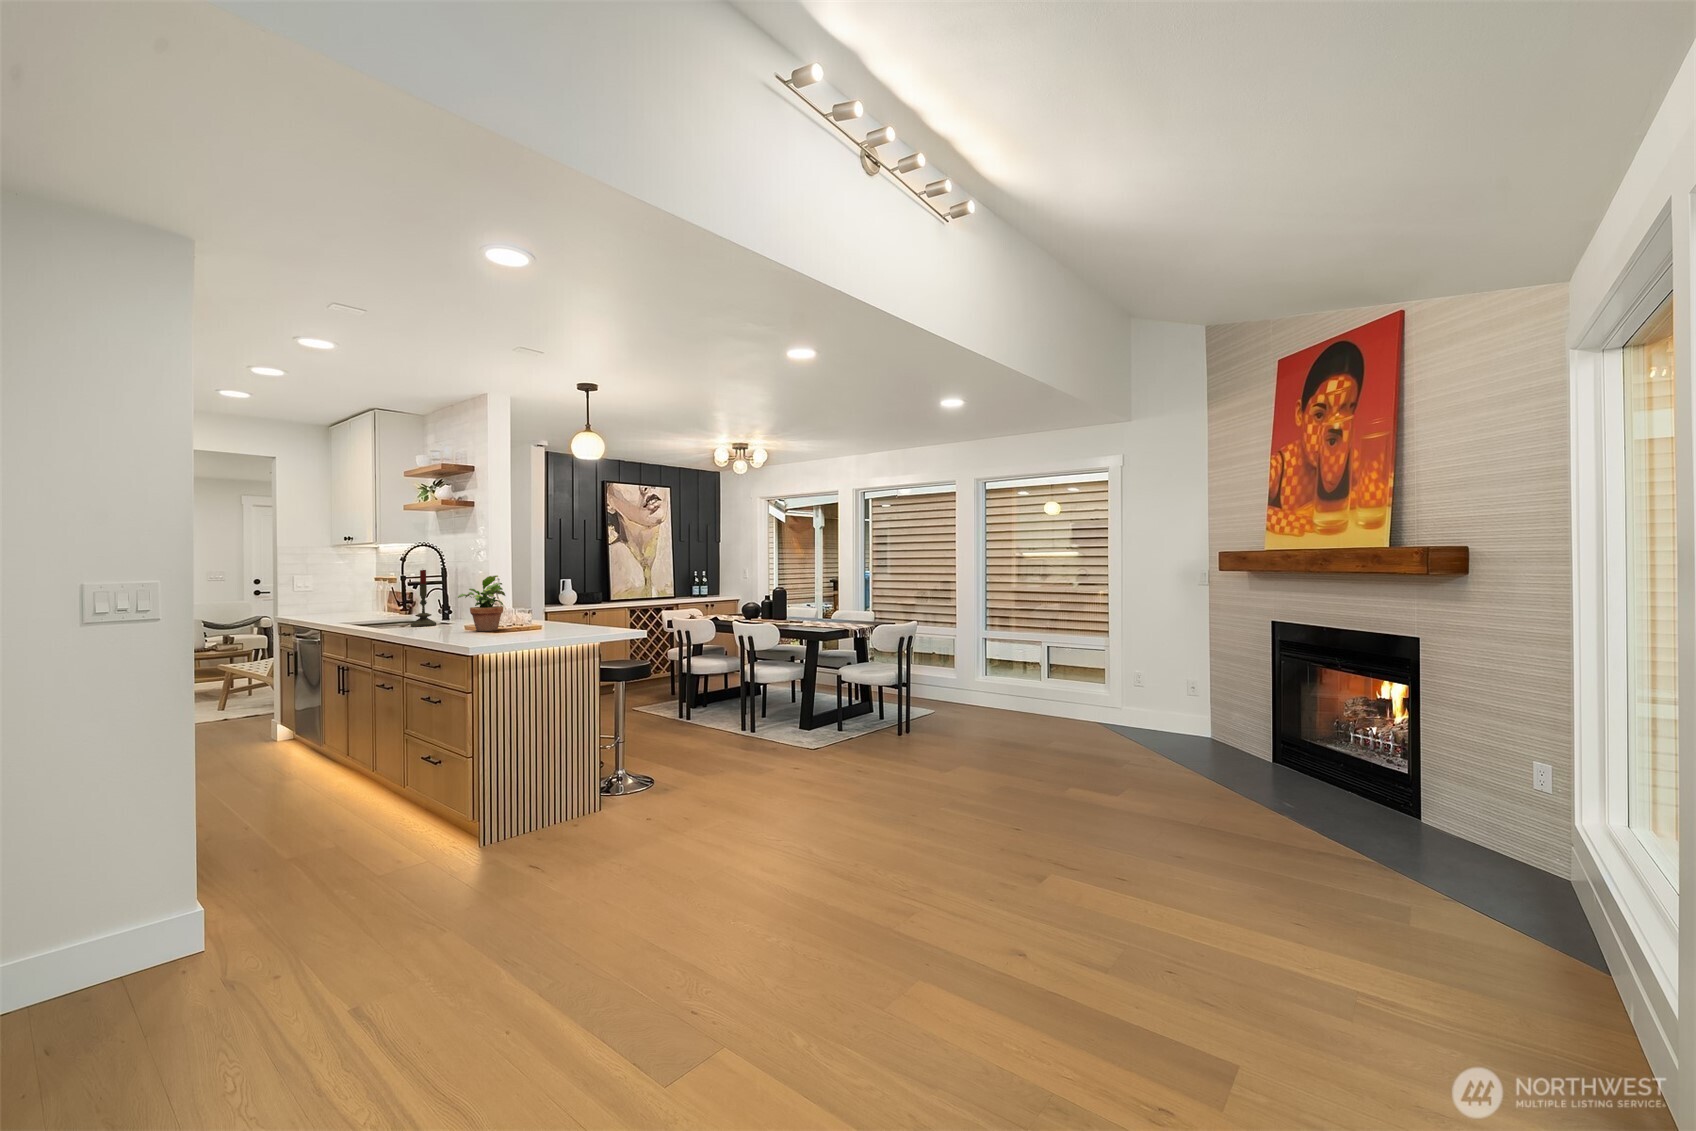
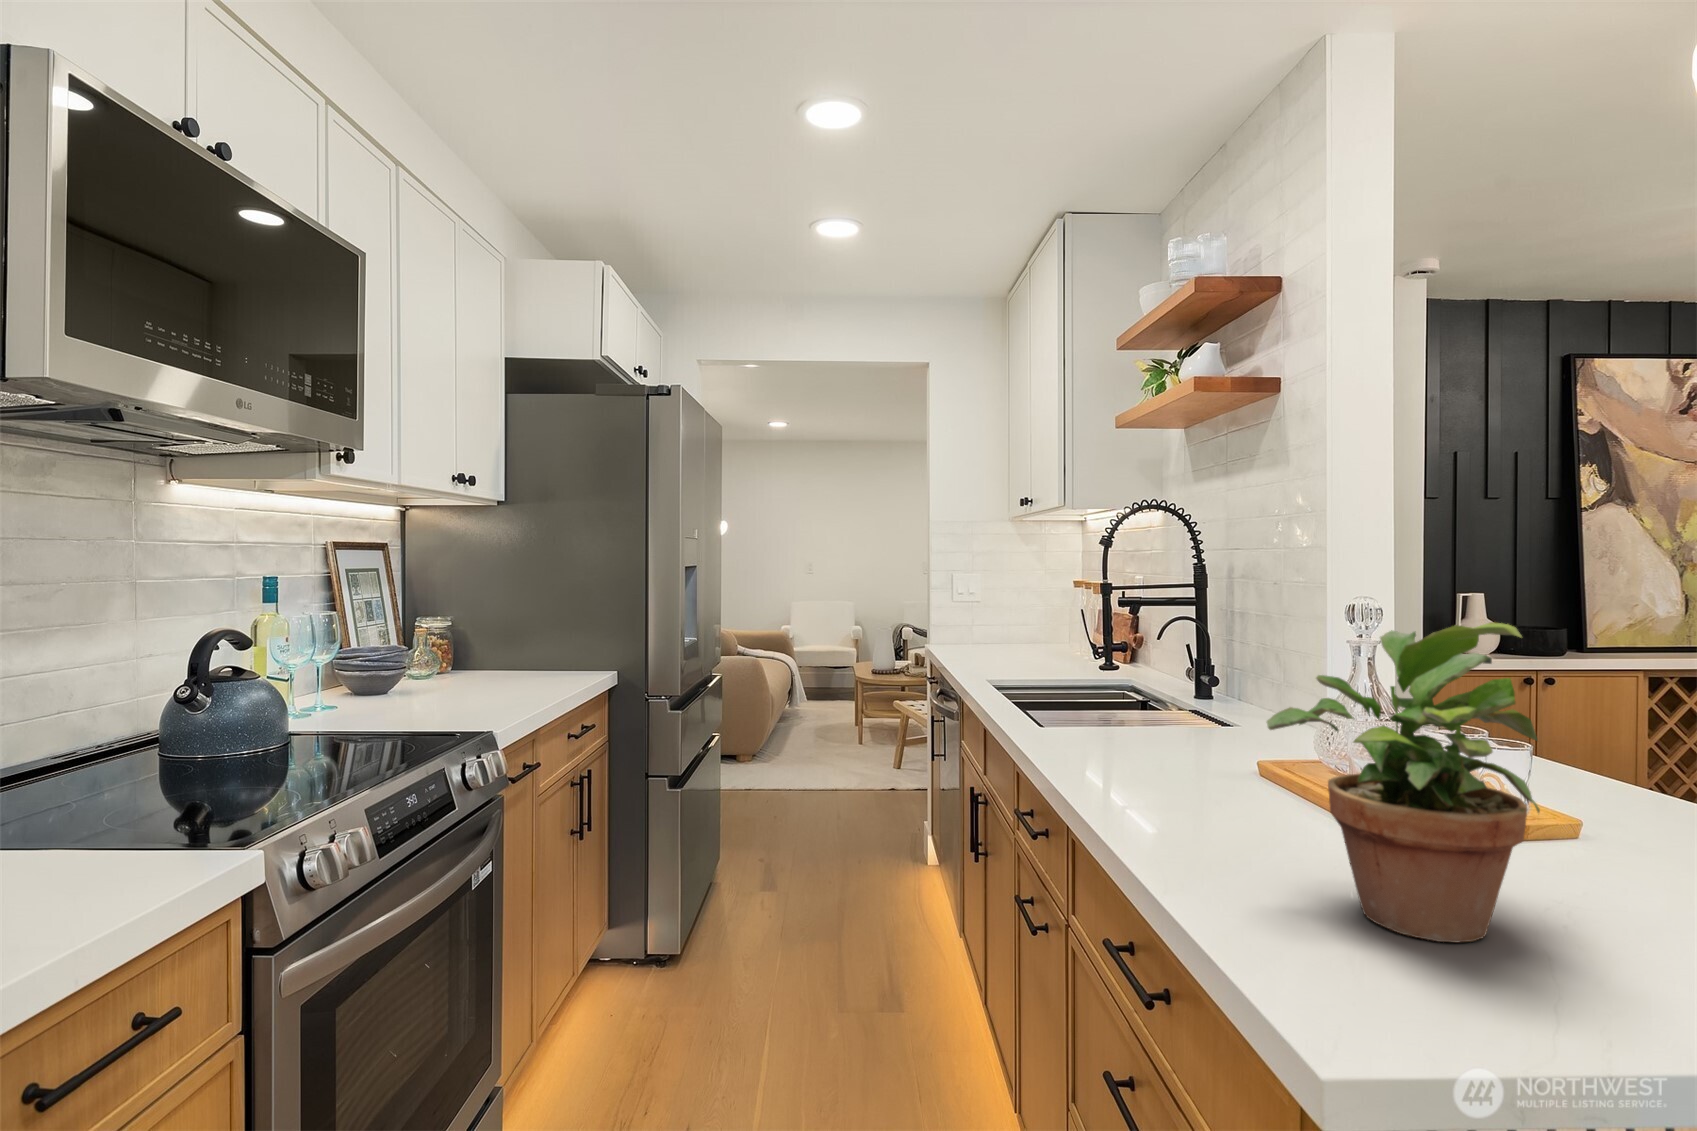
candle: present [411,570,436,627] -> none [1096,567,1173,765]

